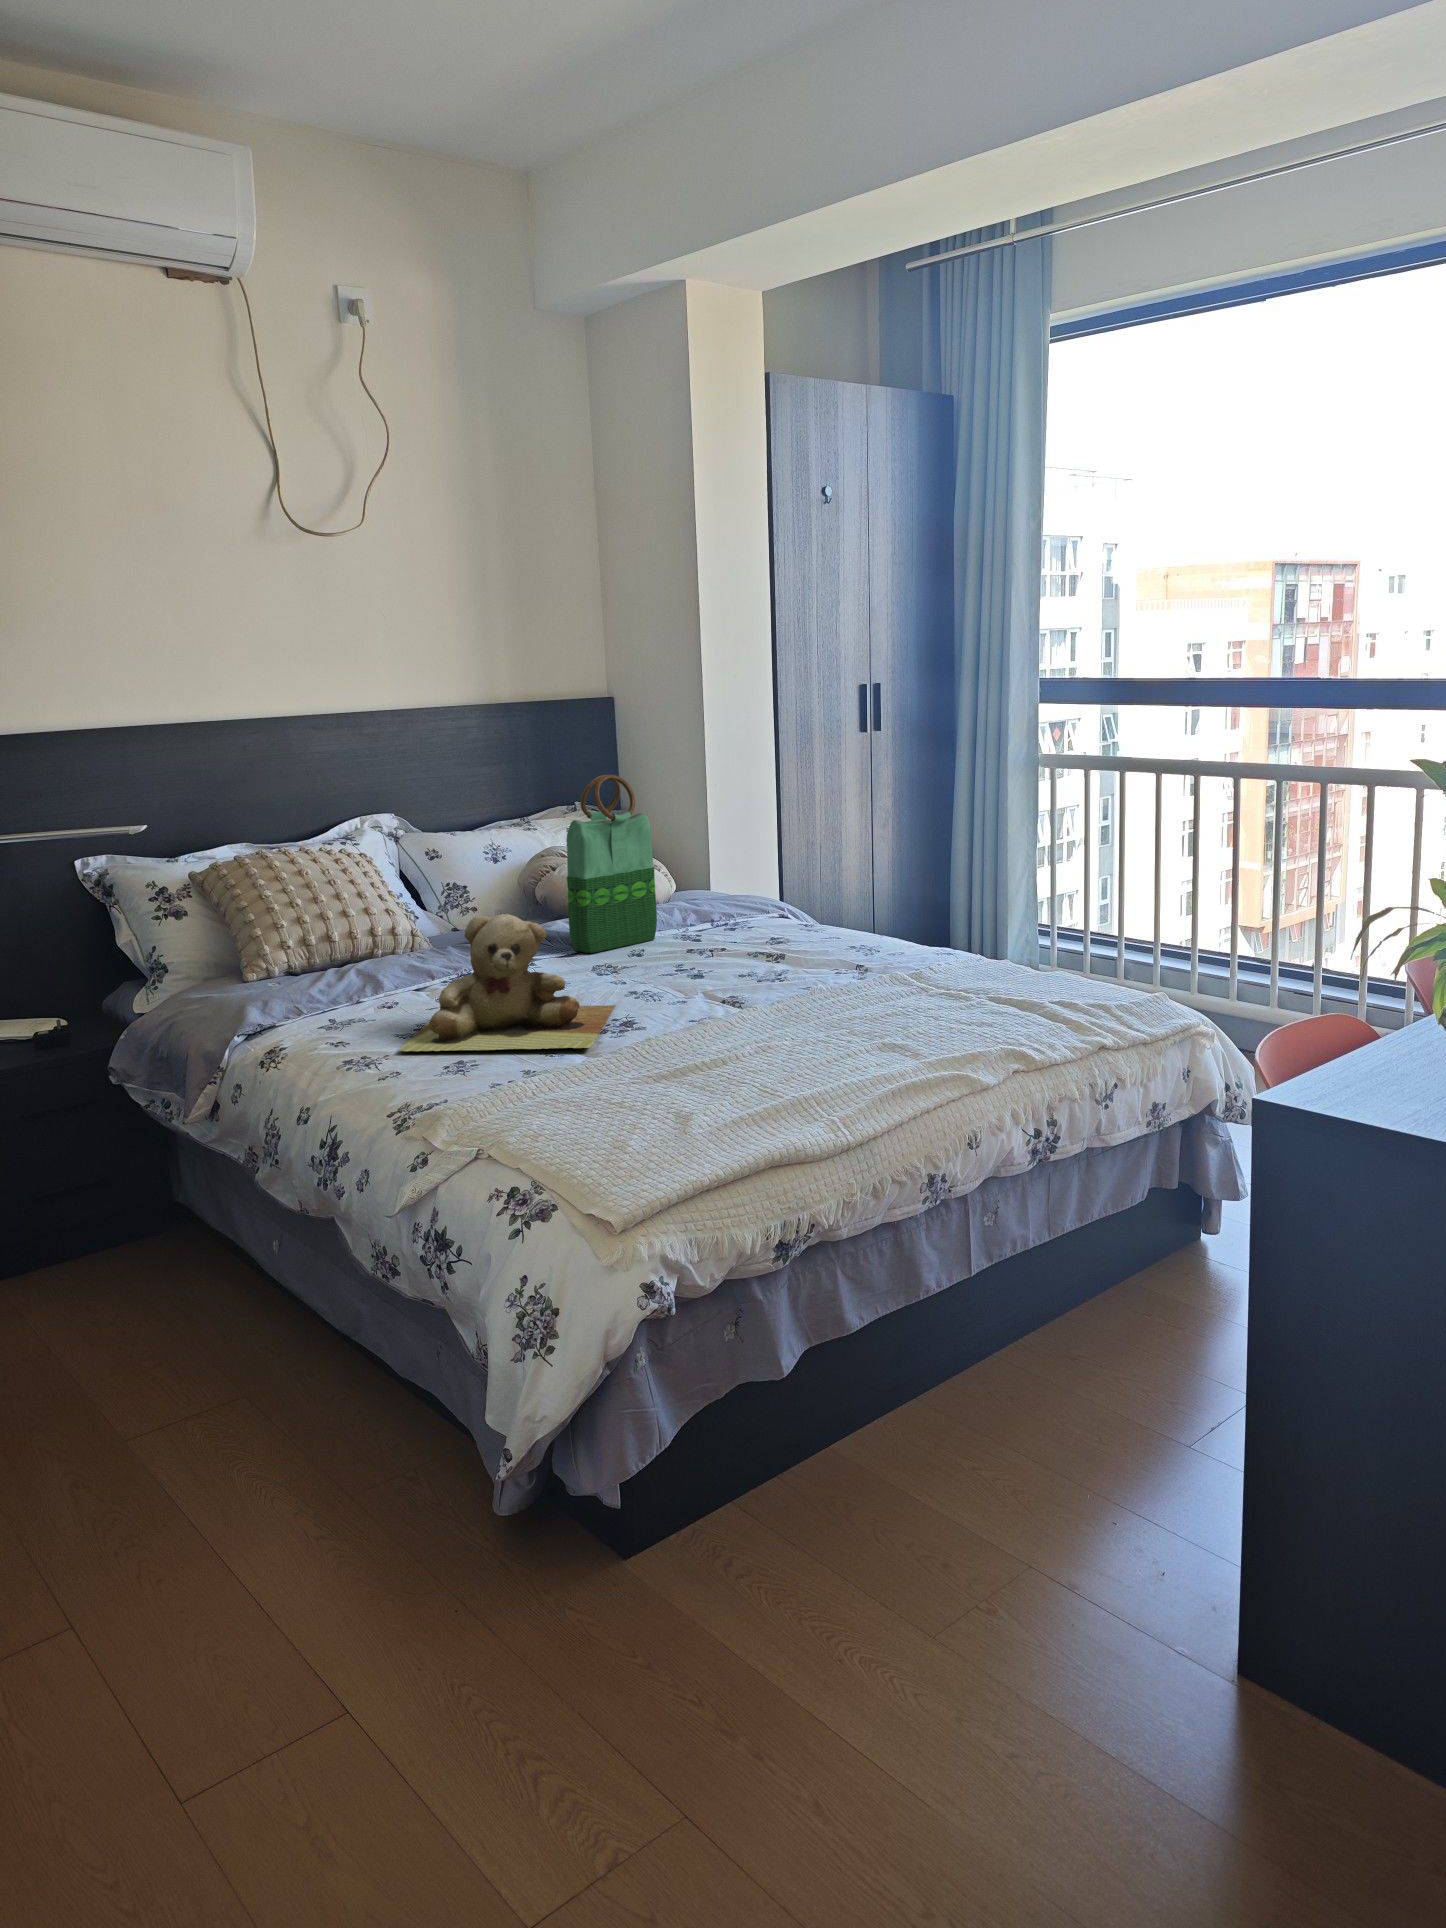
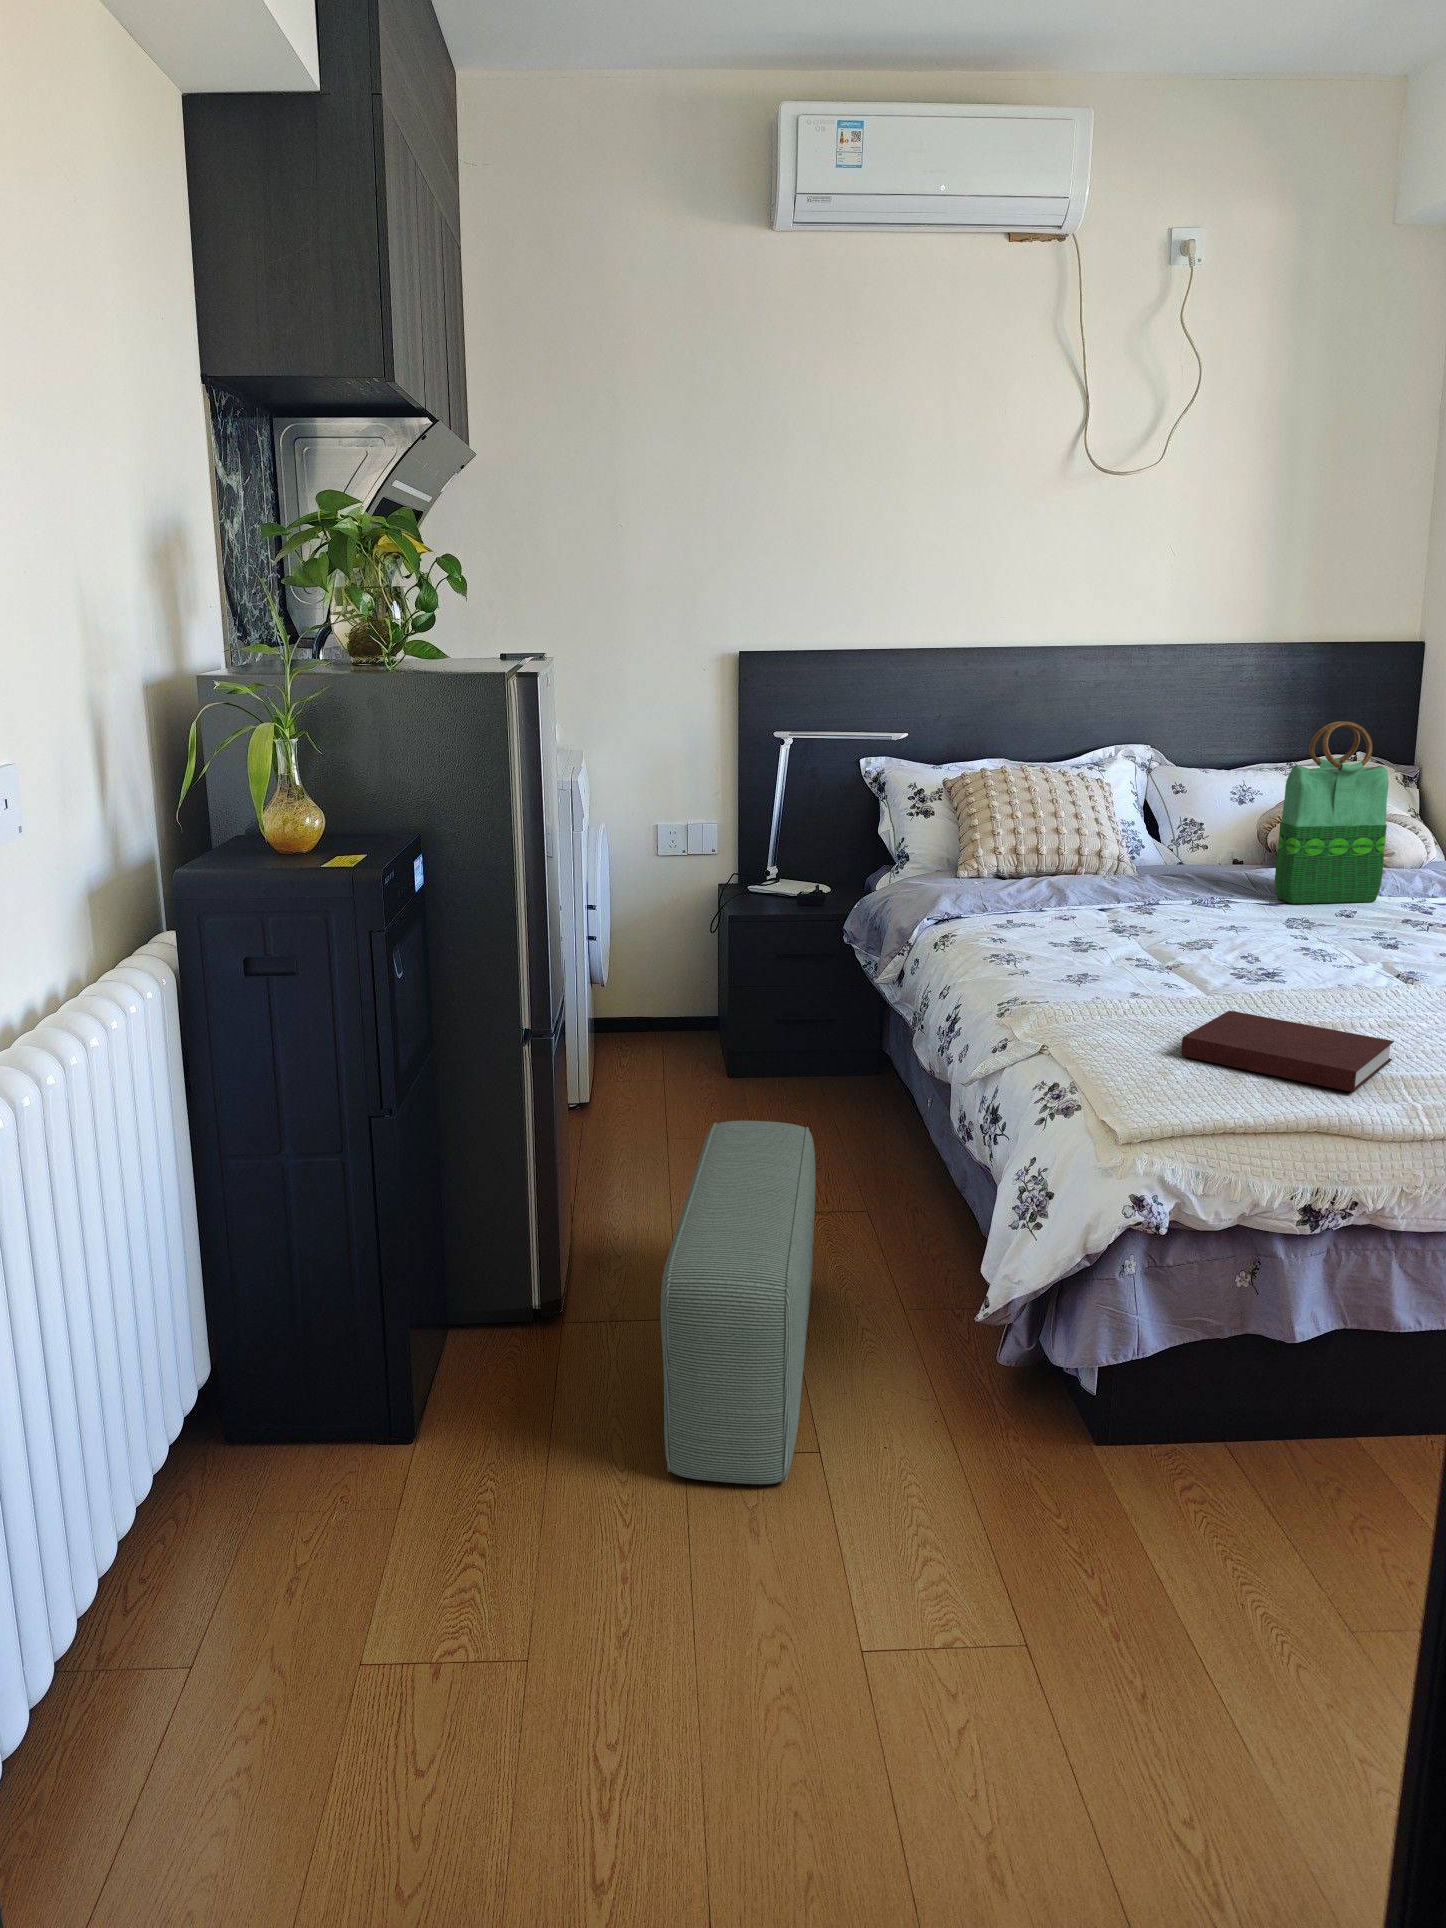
teddy bear: present [399,914,615,1051] -> none [1036,842,1276,984]
notebook: none [618,1067,785,1127] -> present [1181,1010,1394,1092]
pouf: none [66,1320,333,1831] -> present [661,1121,816,1484]

